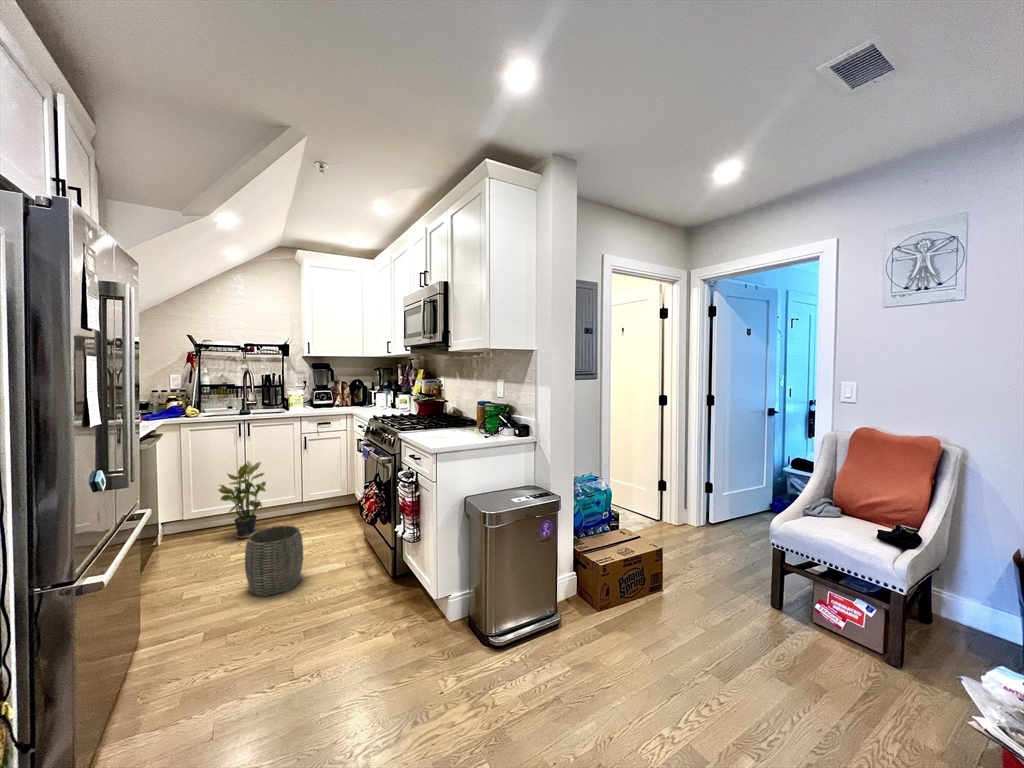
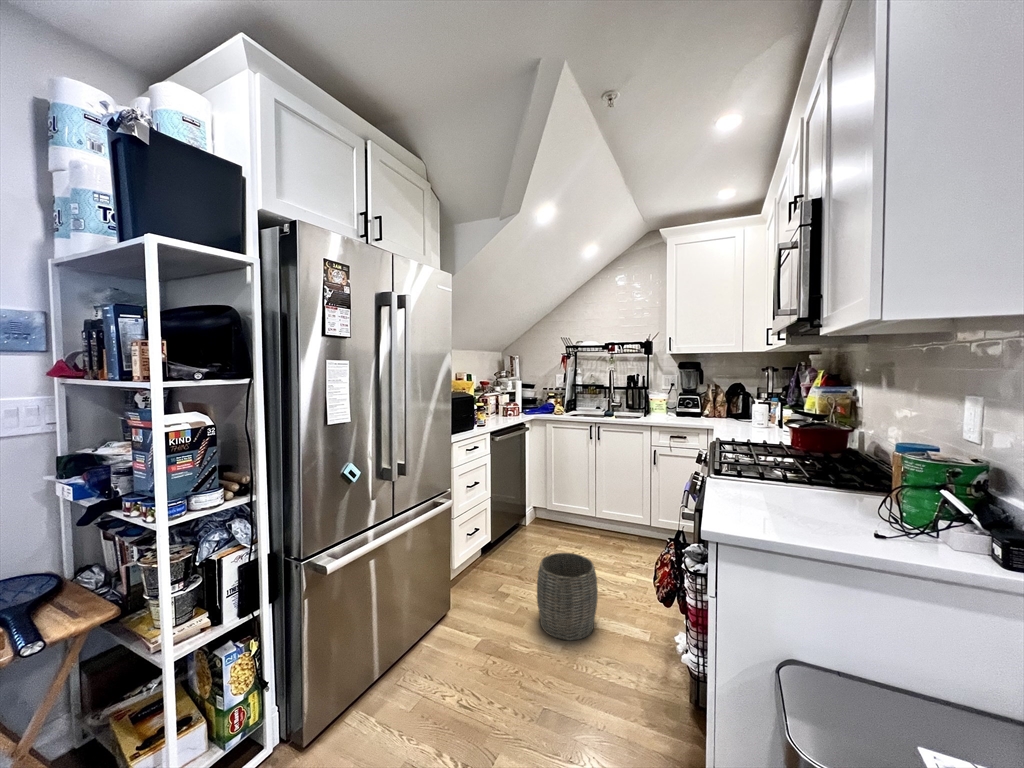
potted plant: present [218,461,266,538] -> none [564,466,608,548]

